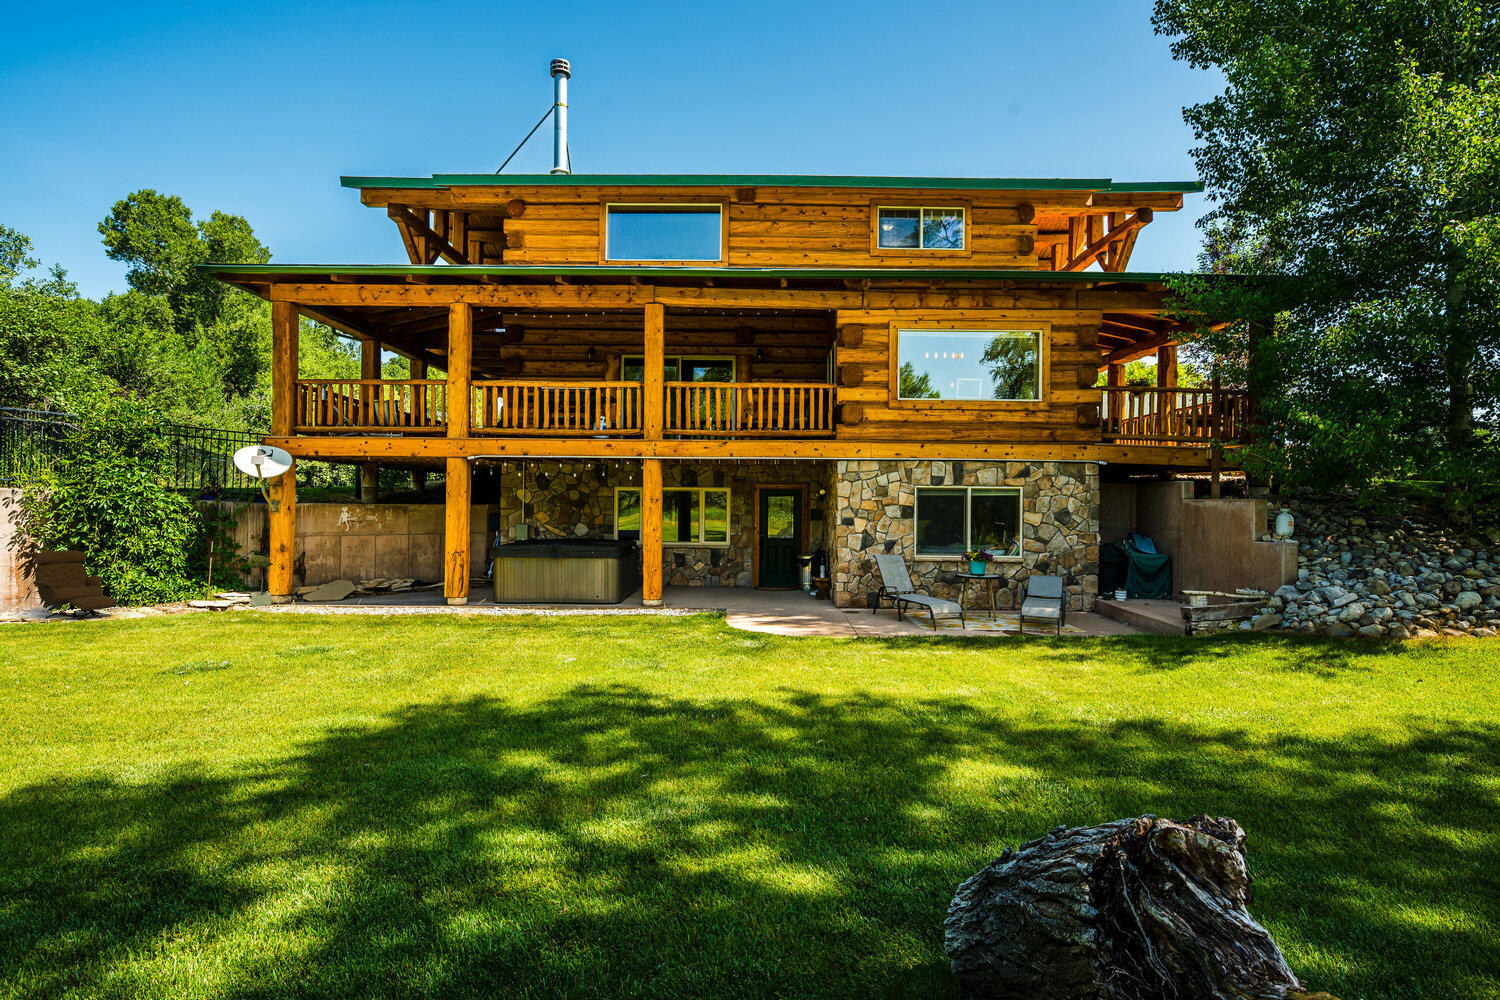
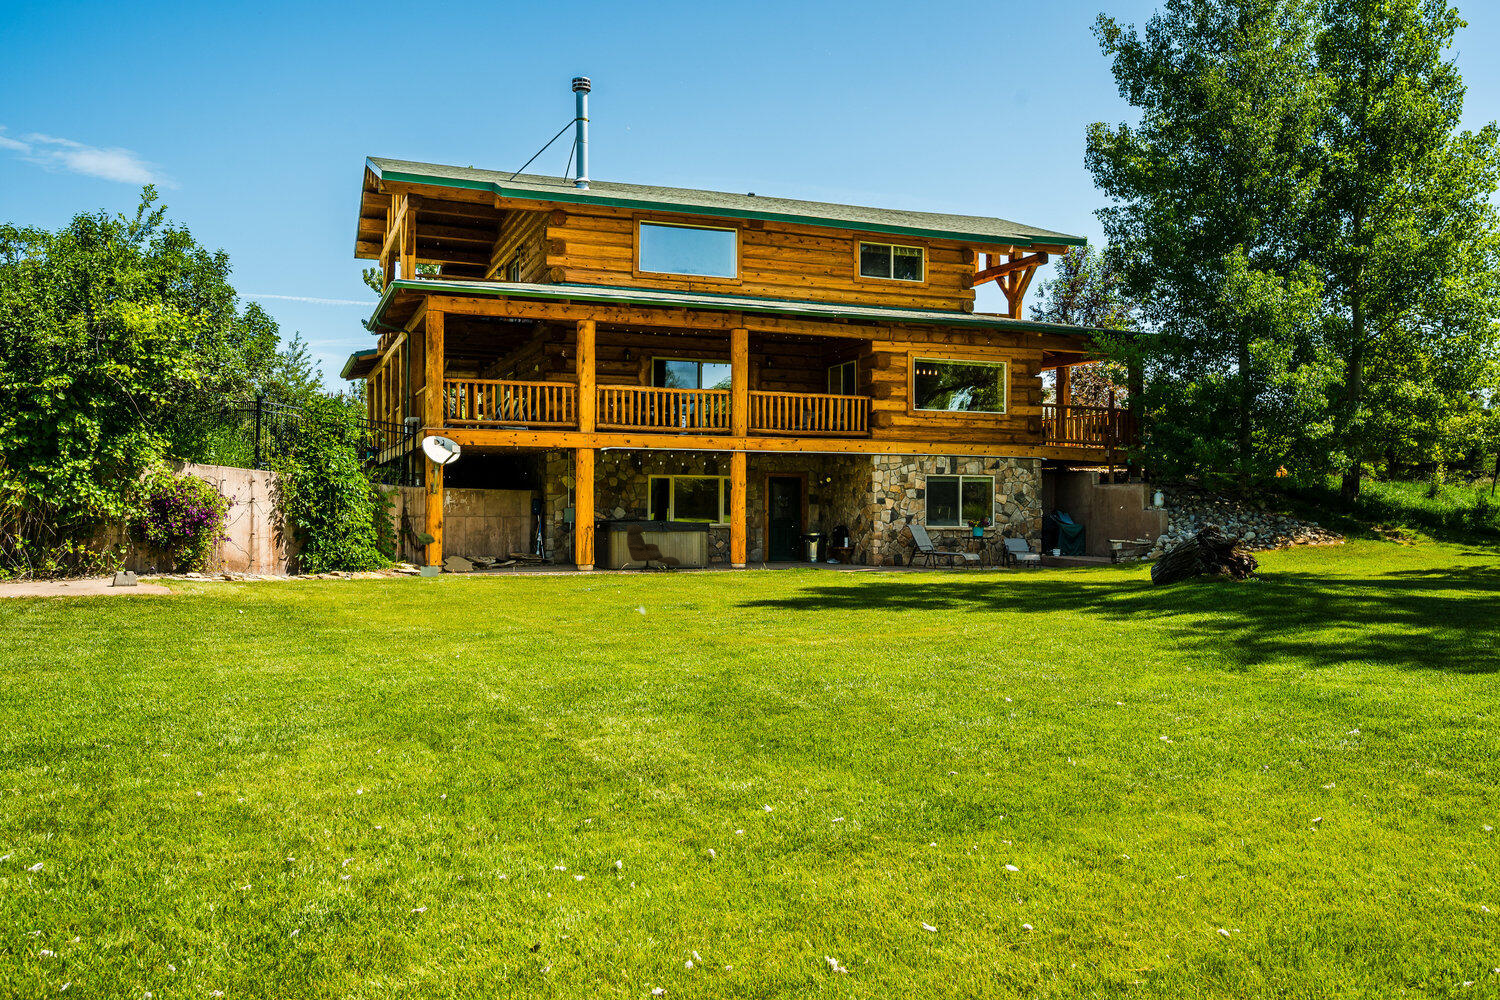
lounge chair: present [33,550,116,620] -> present [627,524,680,573]

